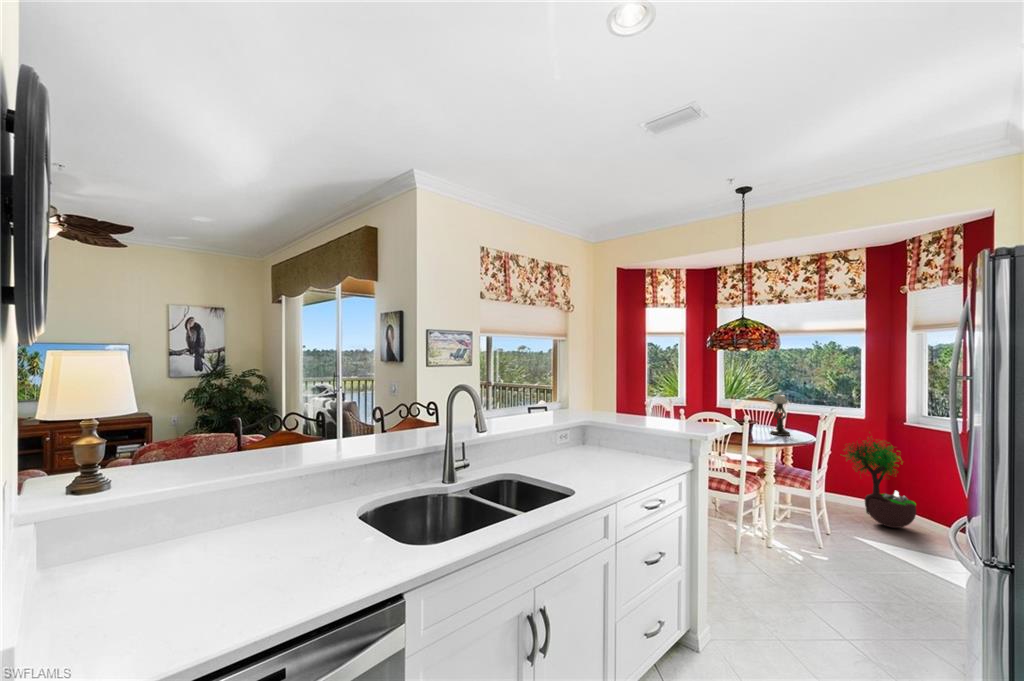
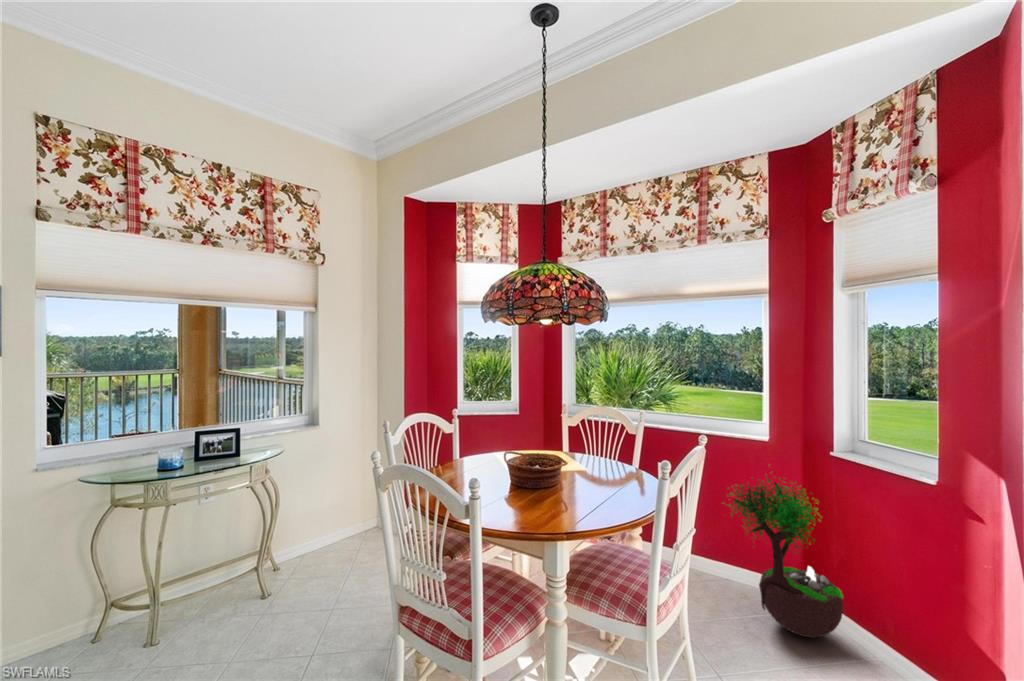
candle holder: present [770,394,790,436] -> none [598,403,631,484]

